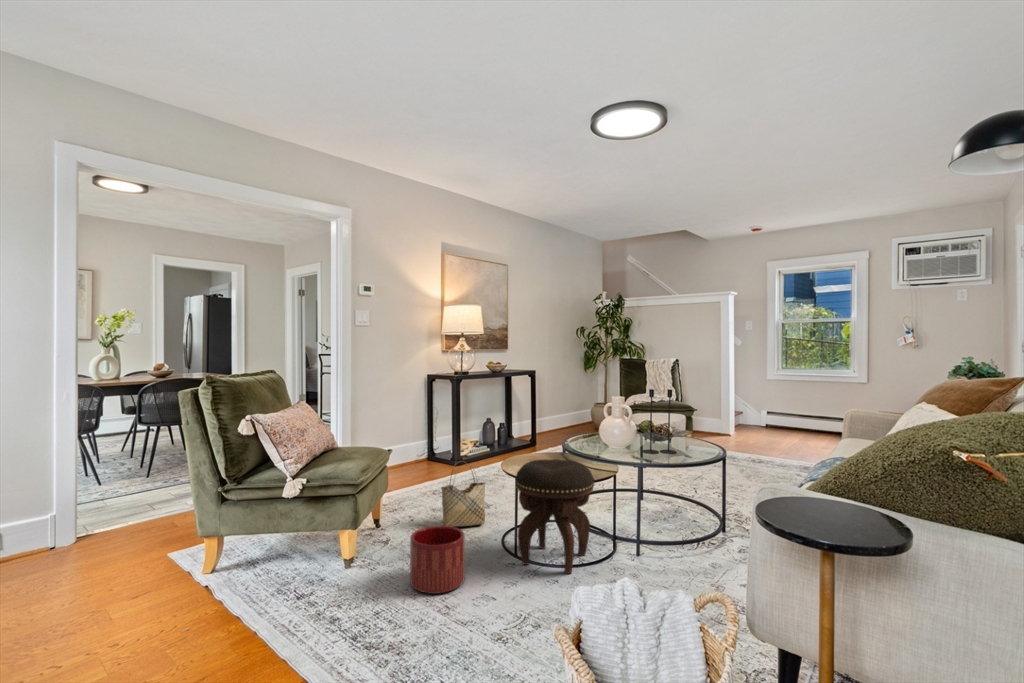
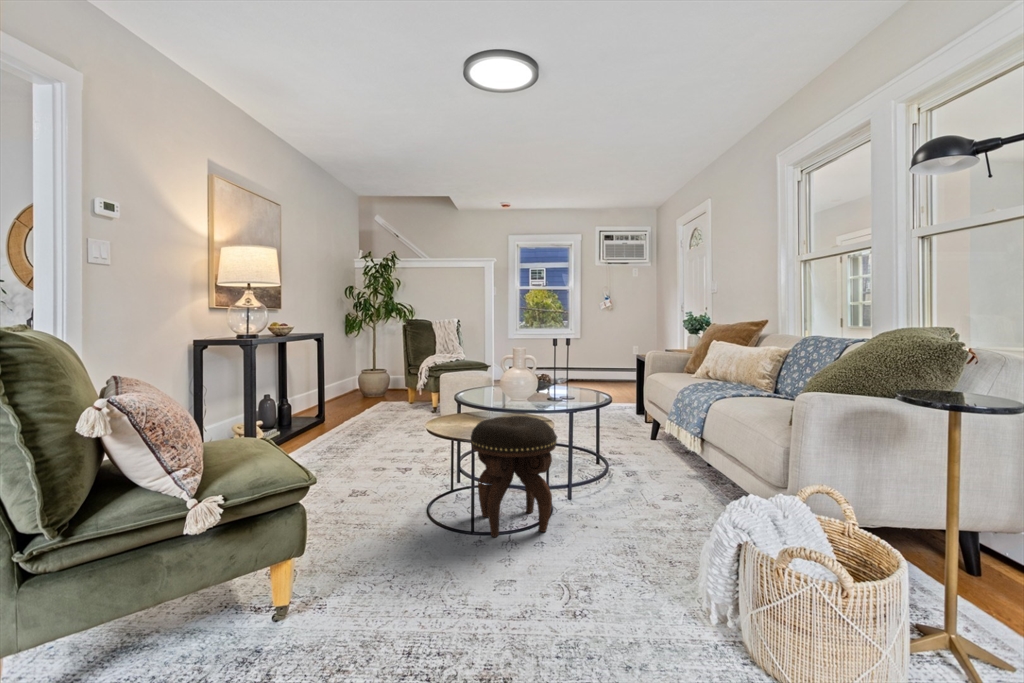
woven basket: present [441,461,485,527] -> none [342,439,393,525]
planter: present [410,526,465,594] -> none [399,513,469,602]

